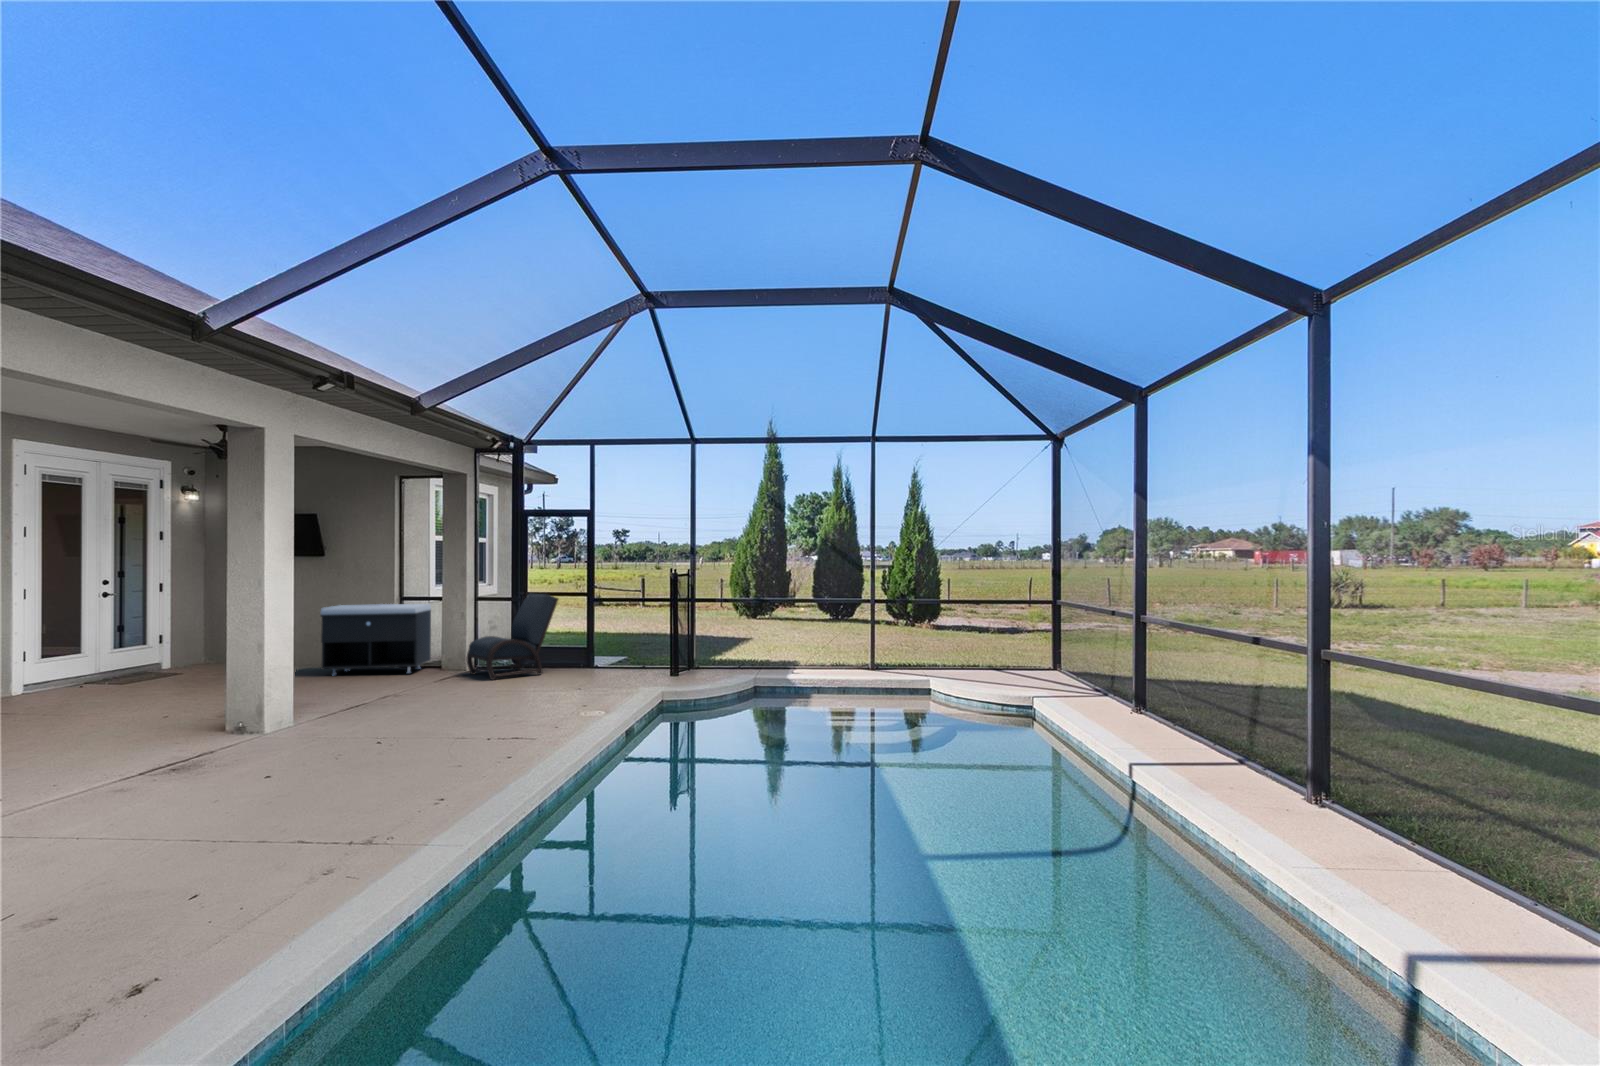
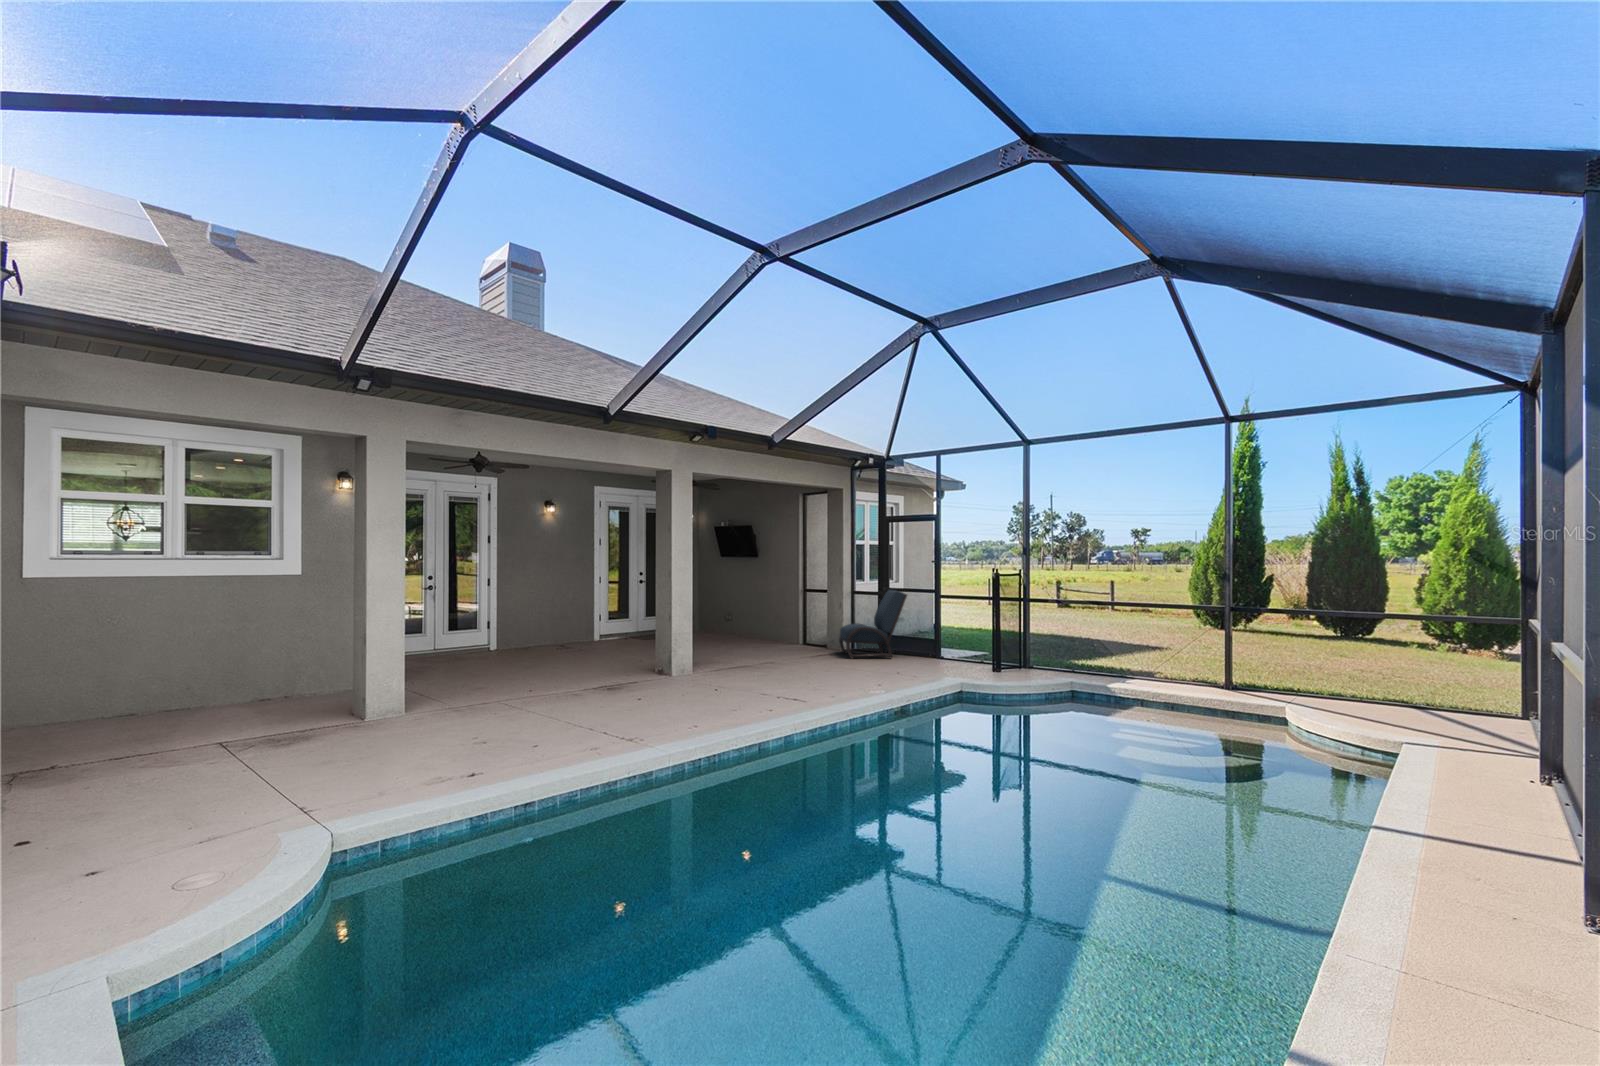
storage bench: present [321,604,431,675] -> none [748,594,823,648]

